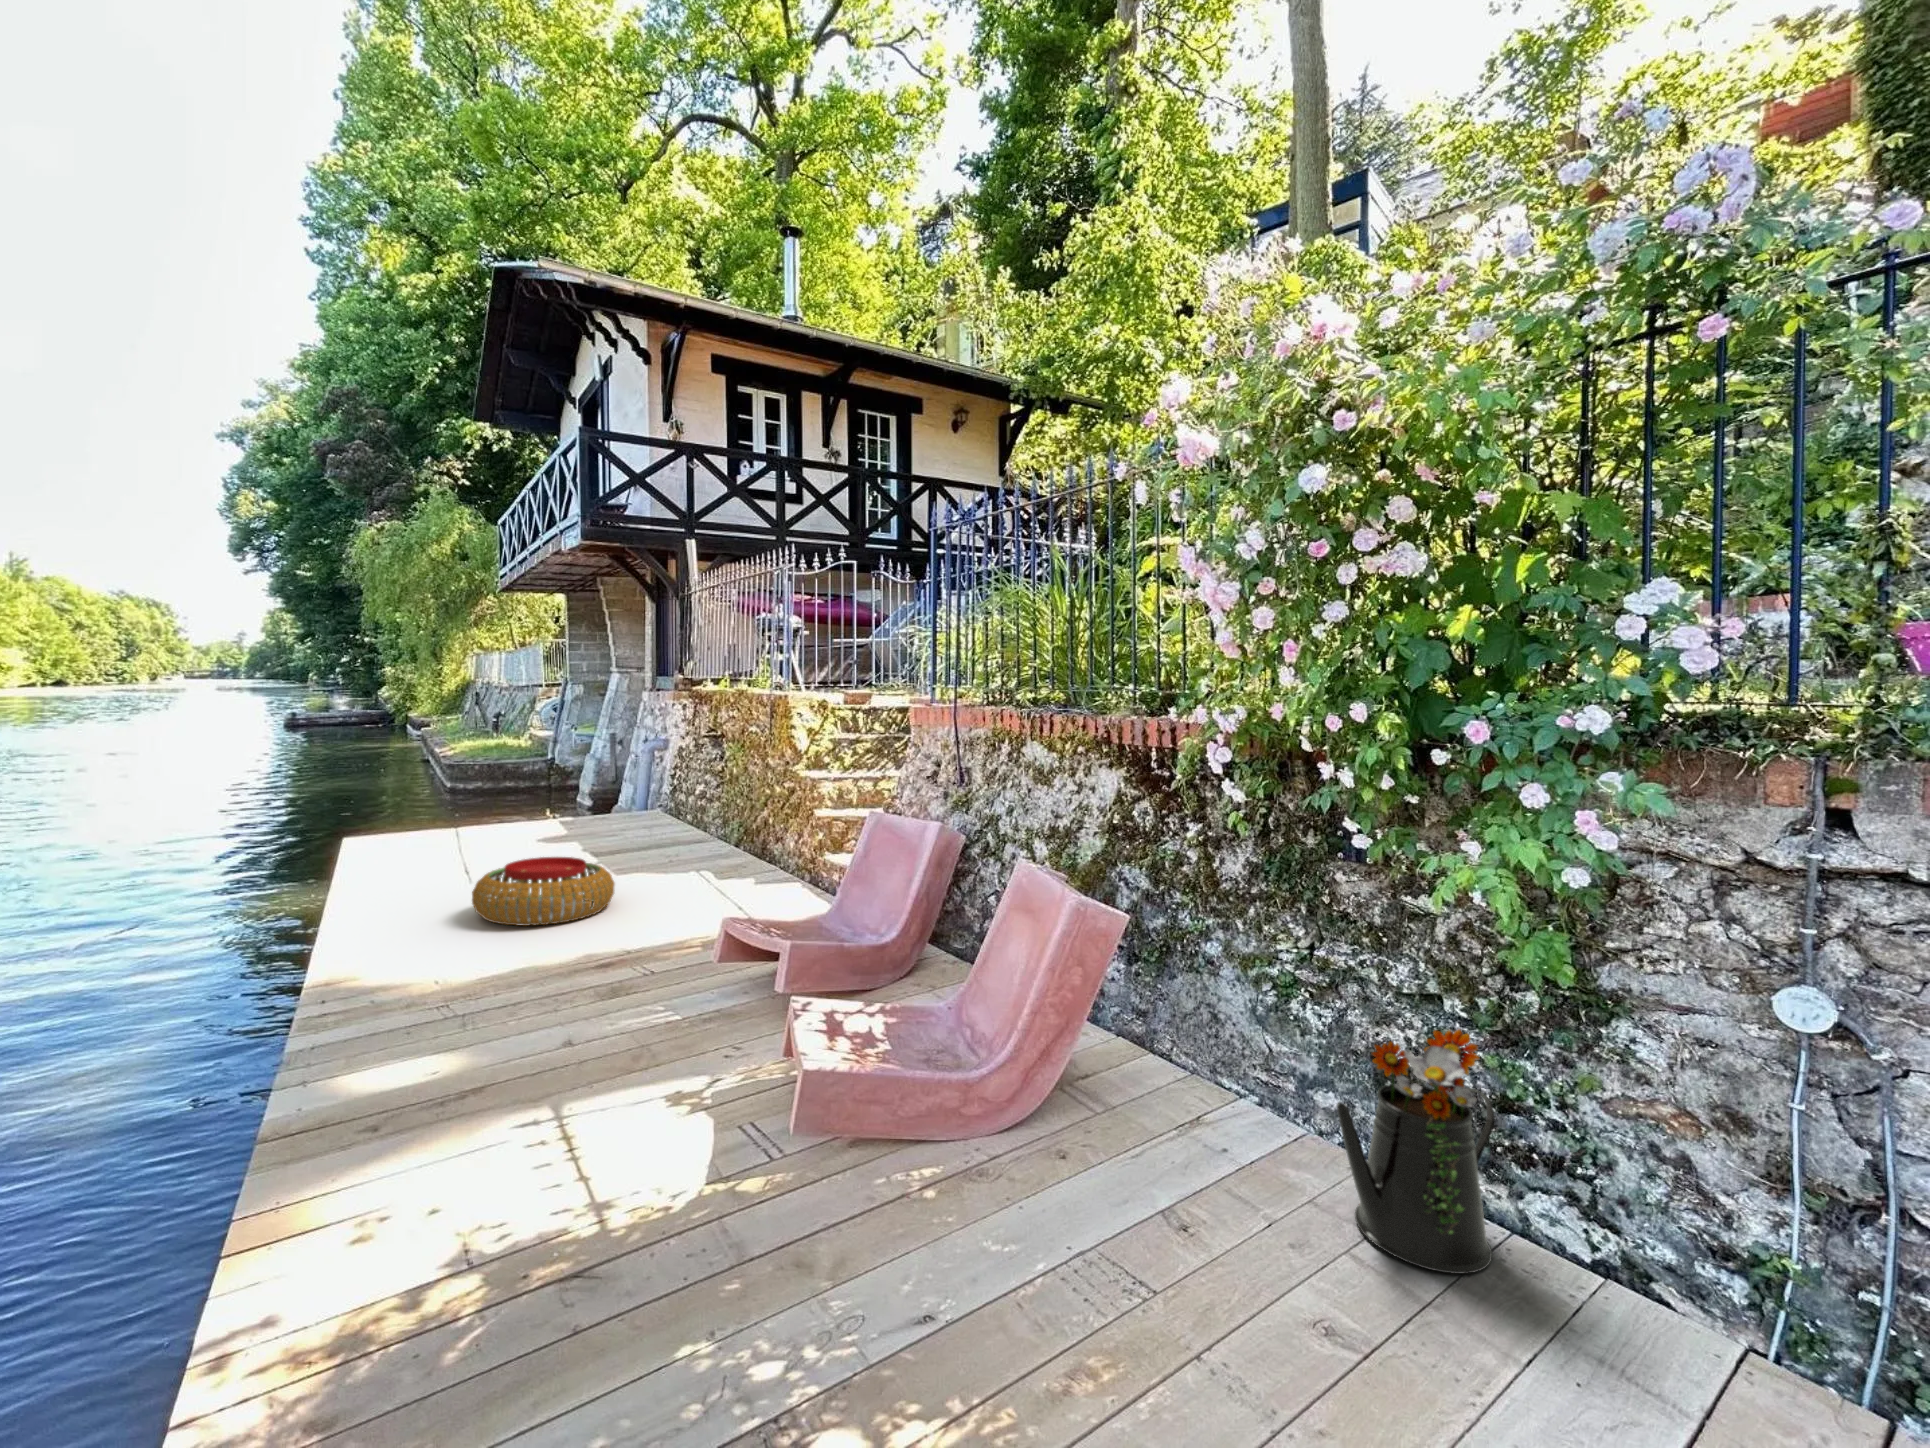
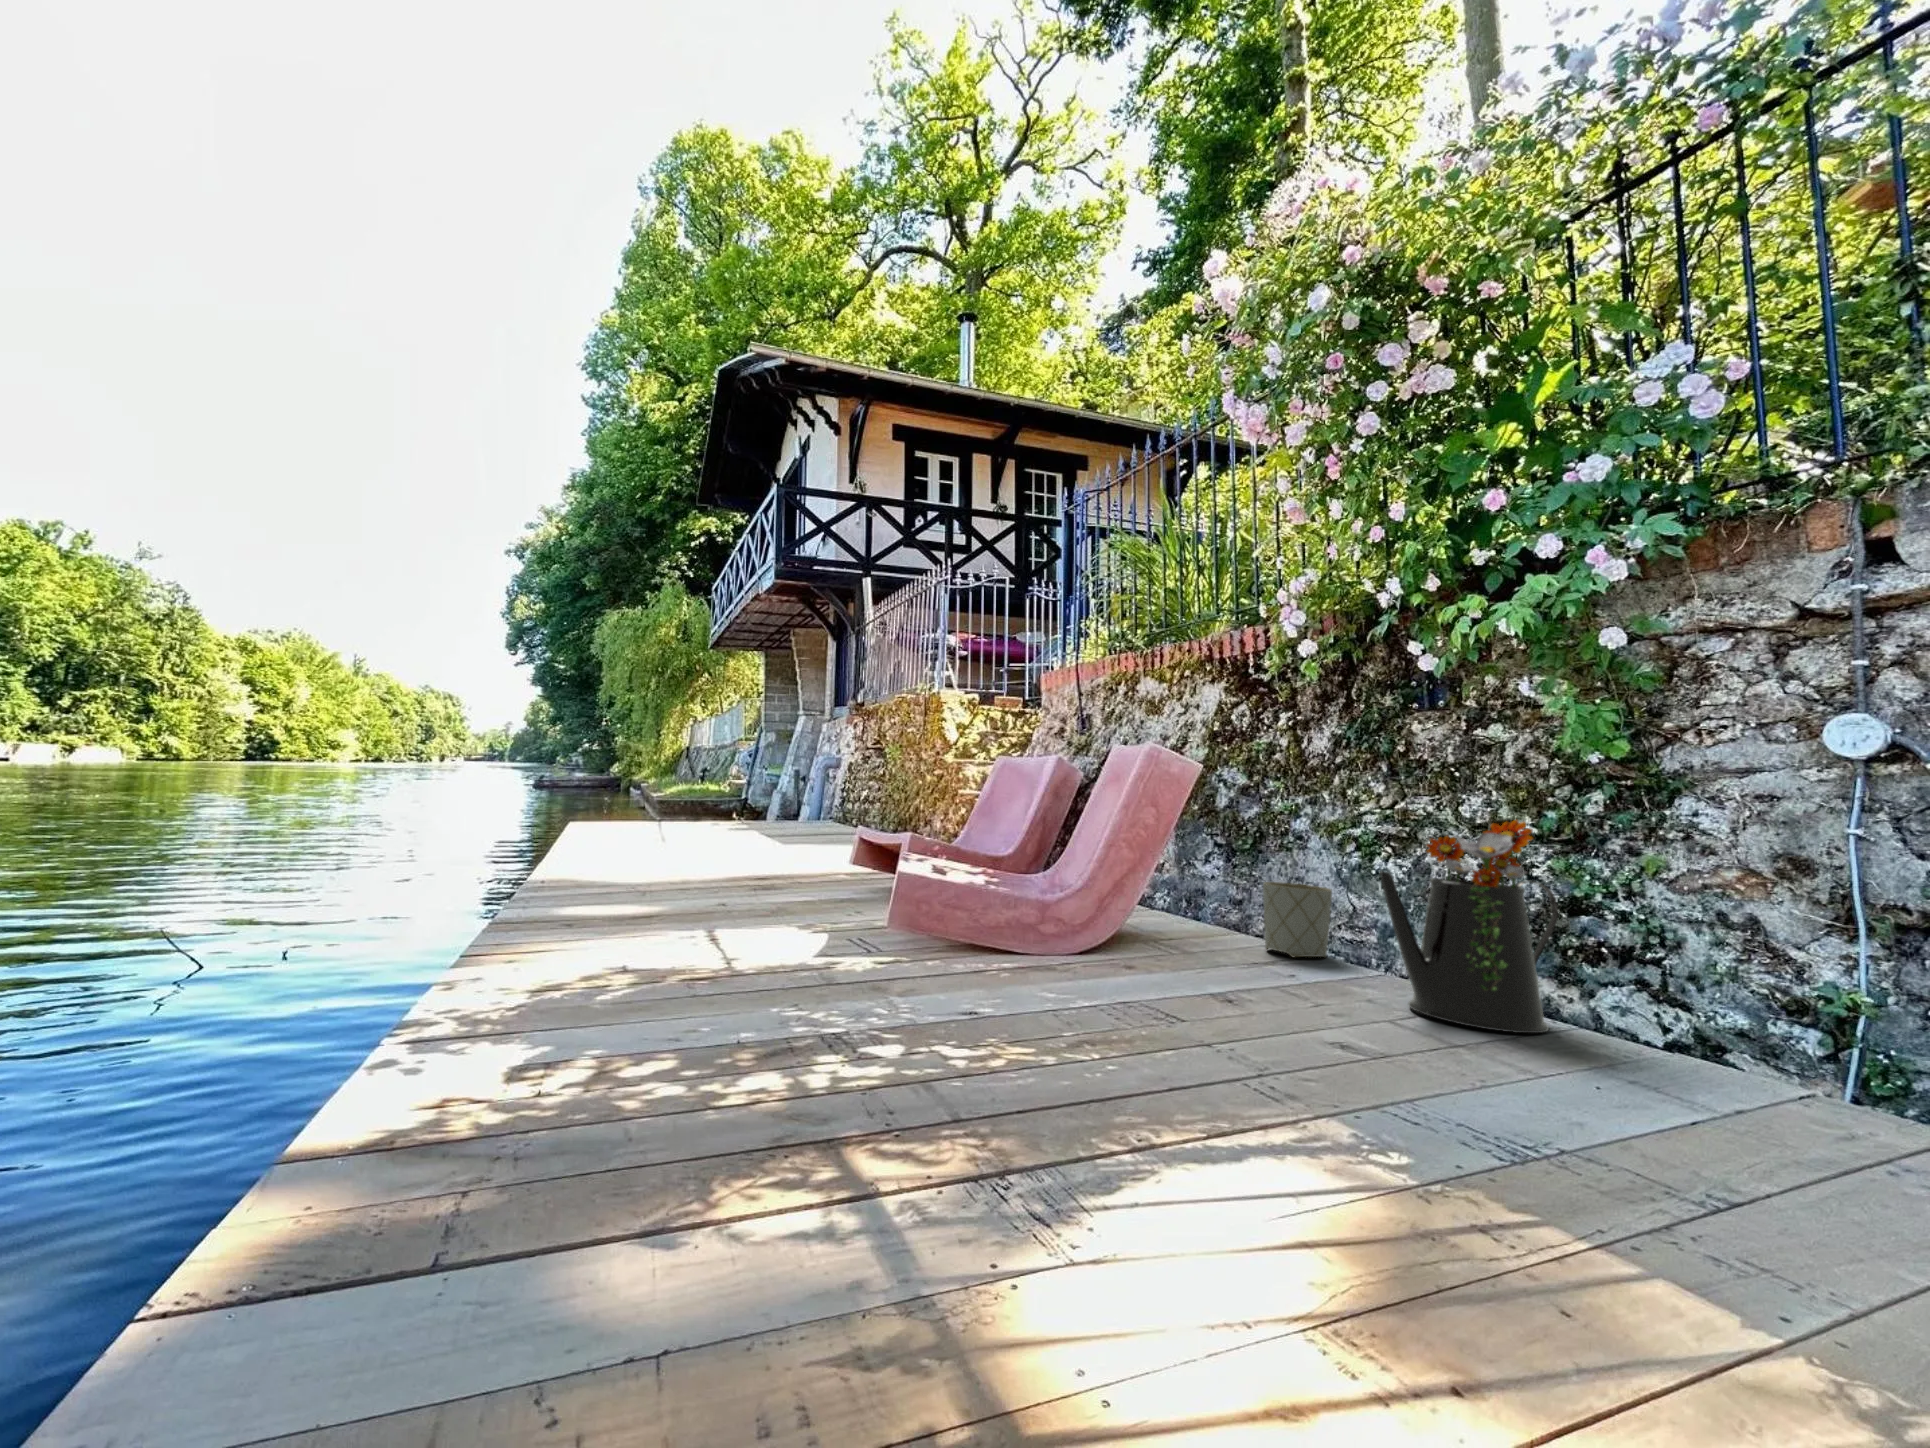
pouf: present [472,857,615,926] -> none [649,804,769,853]
planter: none [1182,1018,1251,1111] -> present [1263,882,1332,957]

